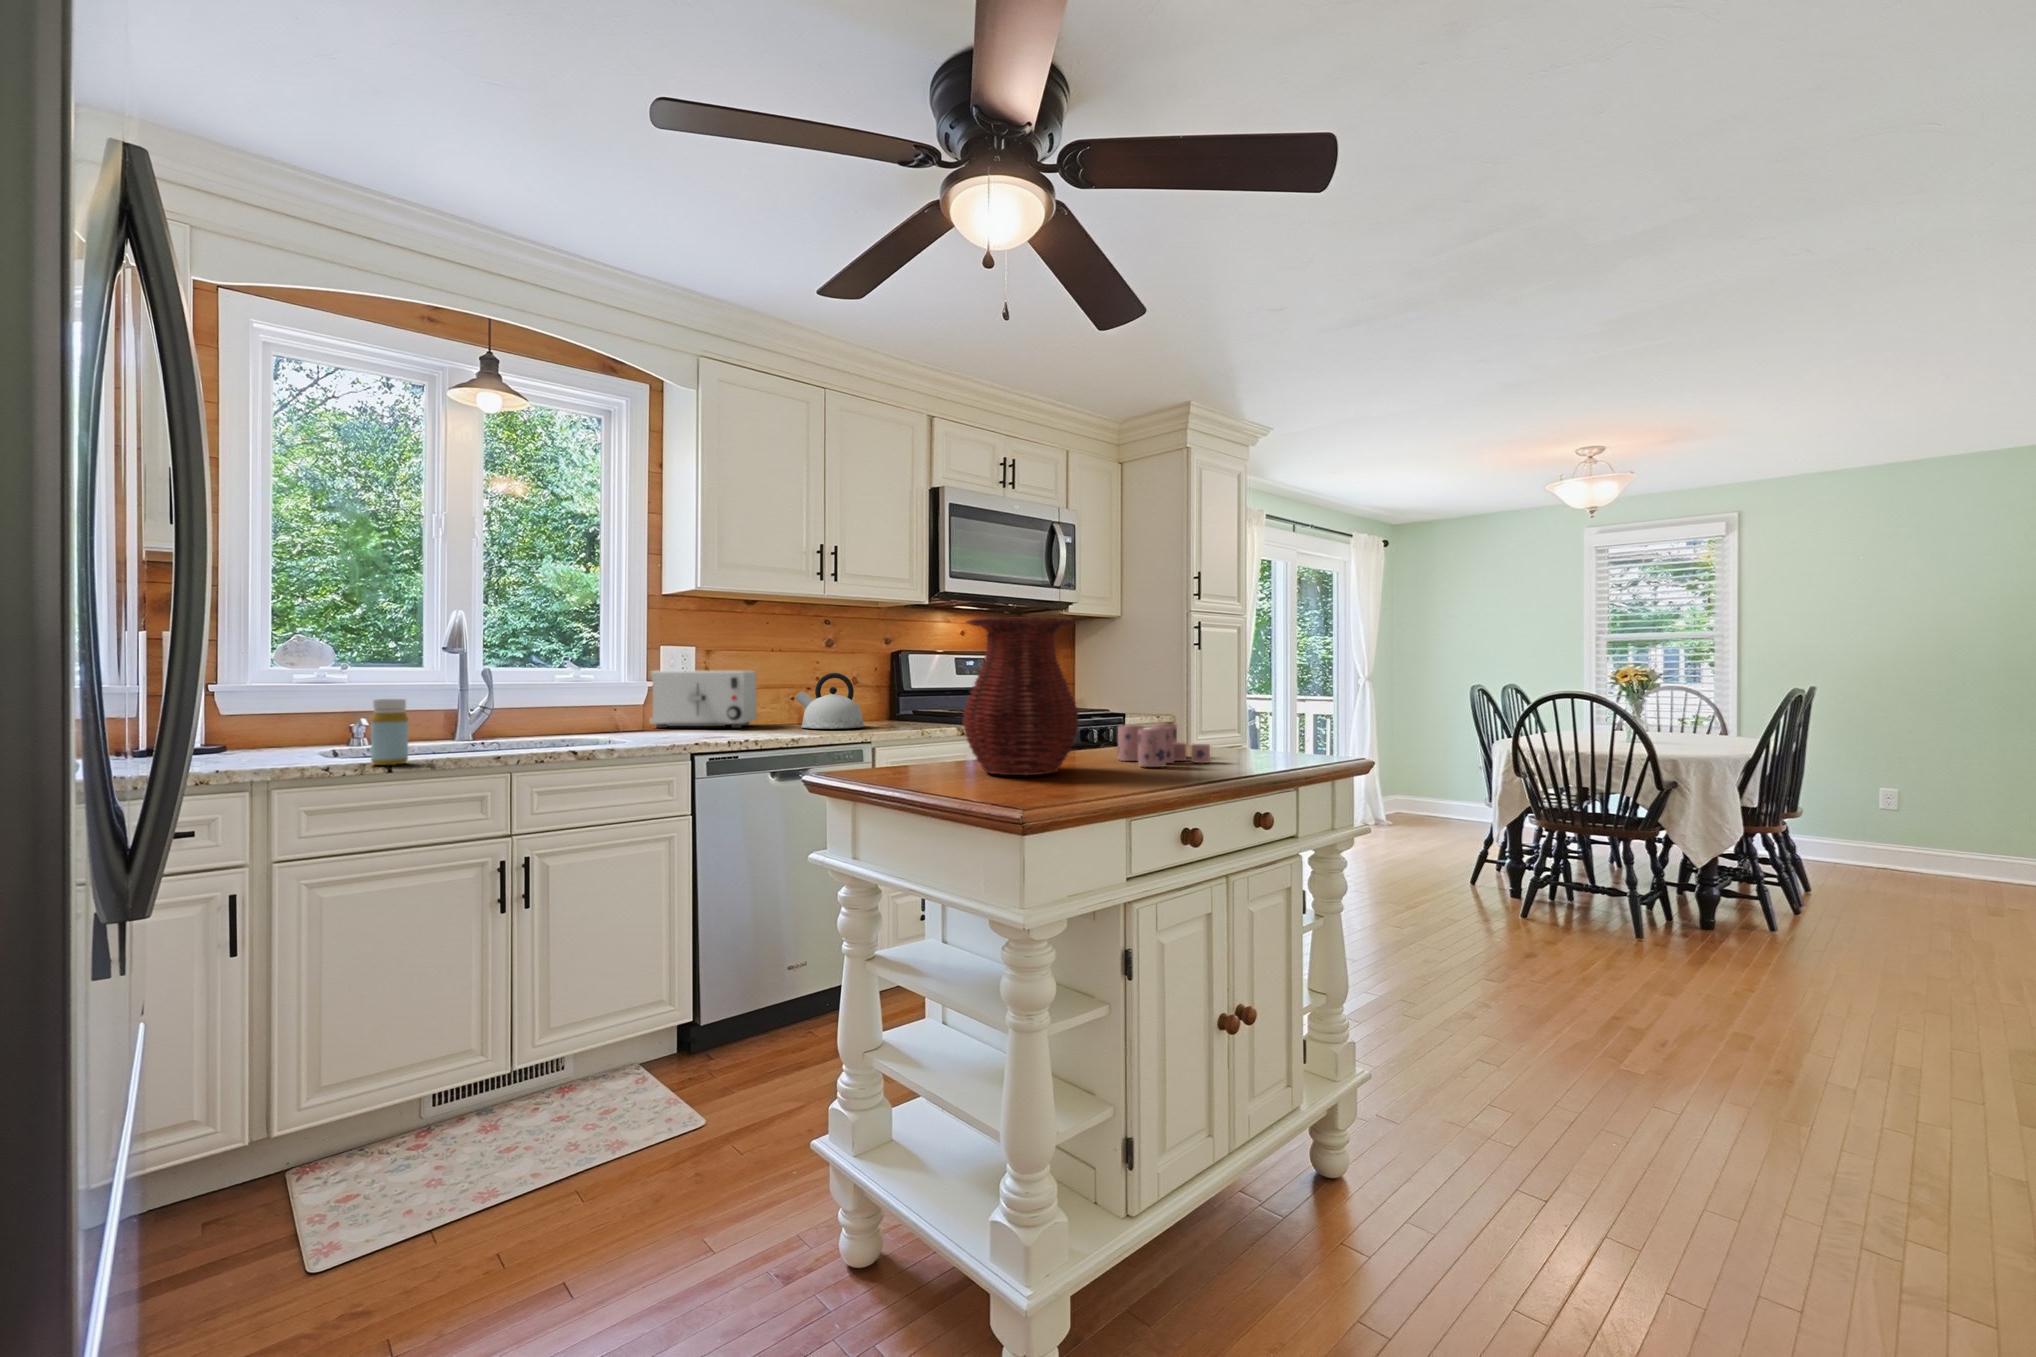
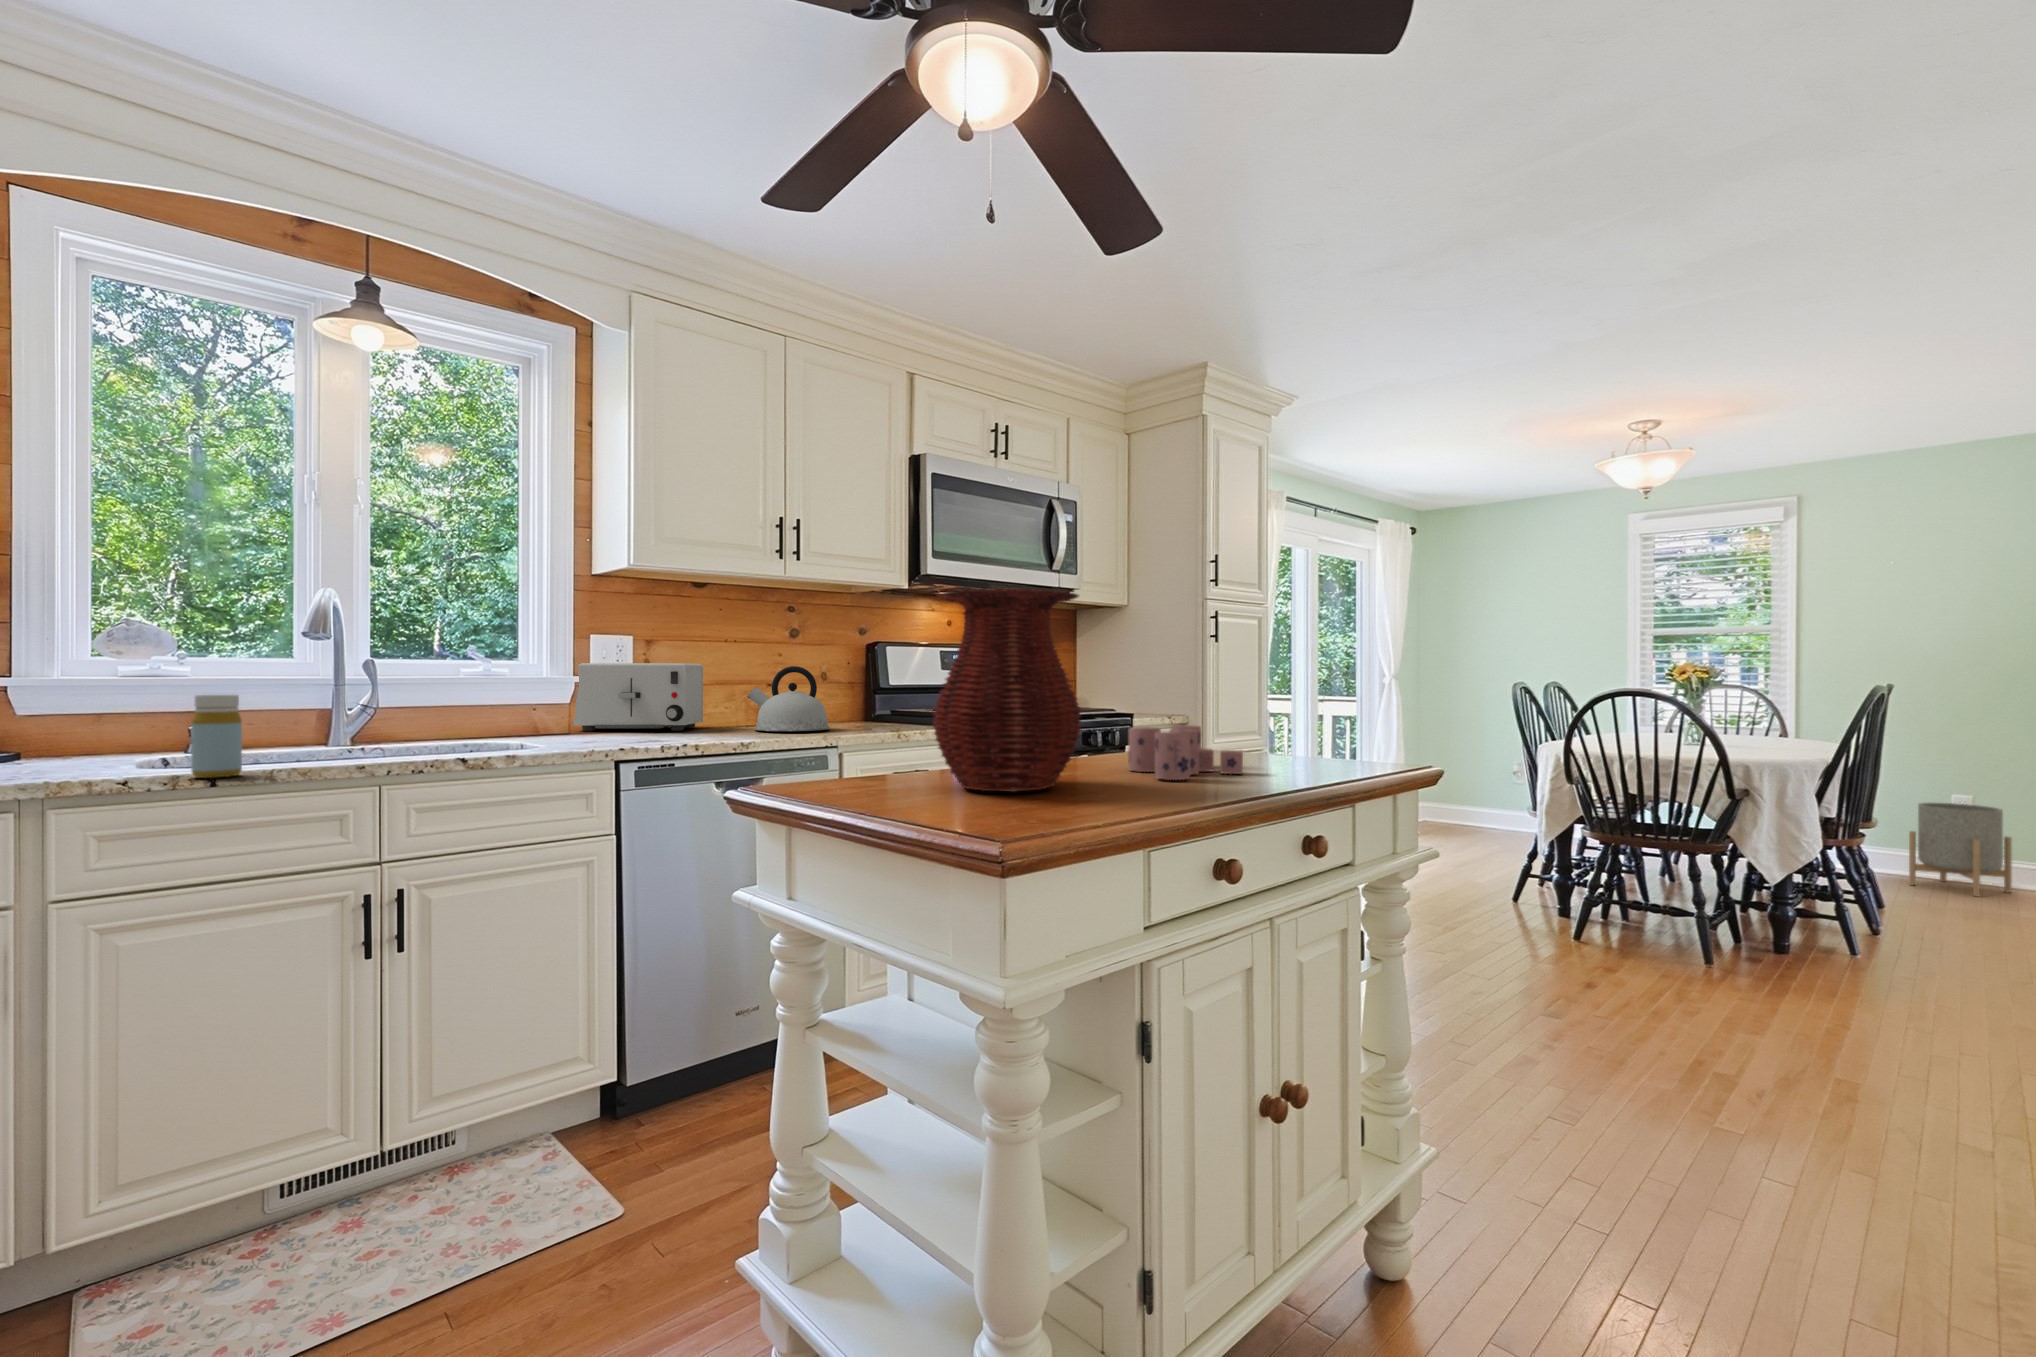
planter: none [1836,794,1930,880] -> present [1909,803,2012,897]

